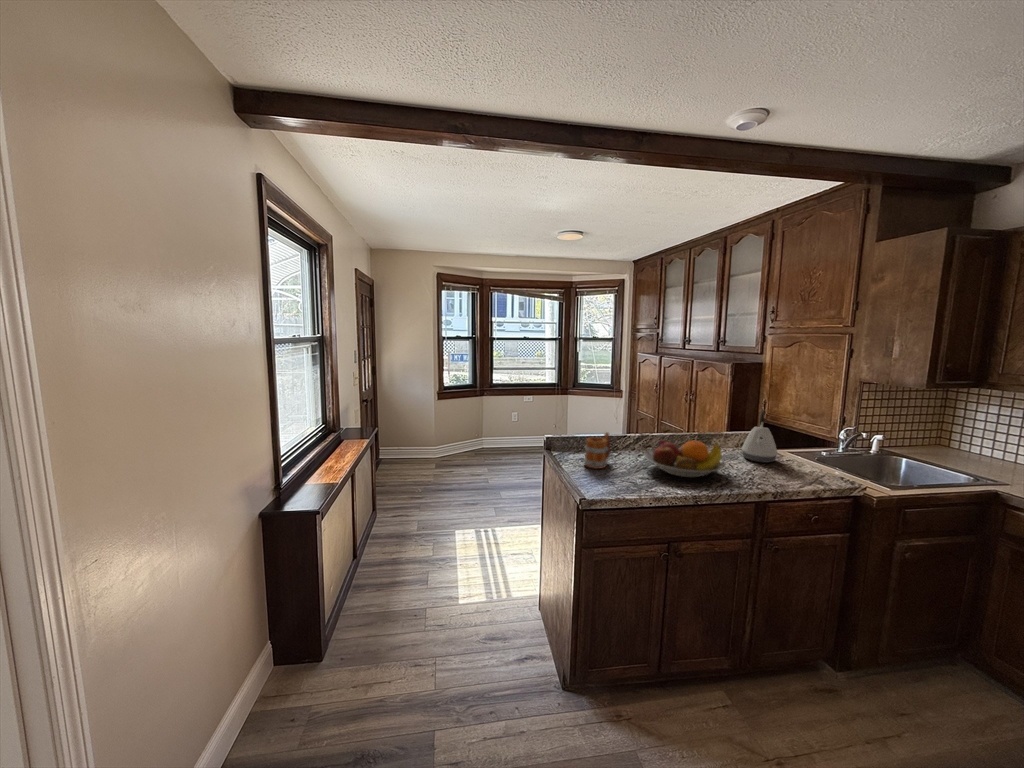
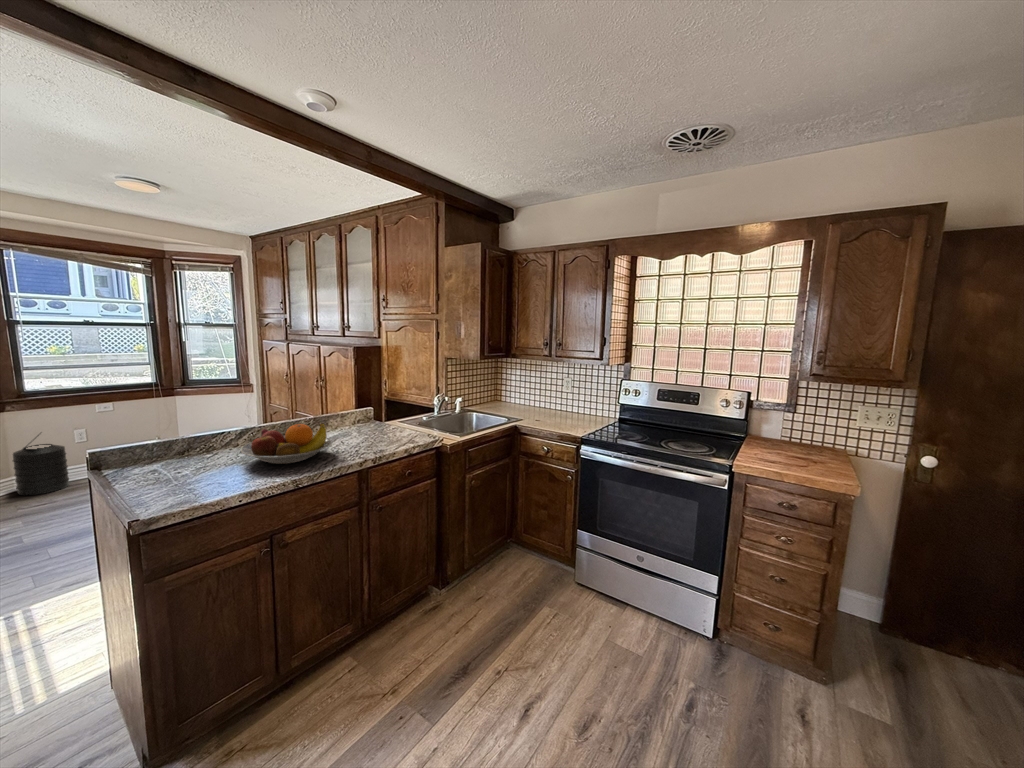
kettle: present [742,411,777,463] -> none [354,388,384,435]
trash can: none [481,413,505,455] -> present [13,433,69,495]
mug: present [584,433,611,469] -> none [153,431,197,478]

